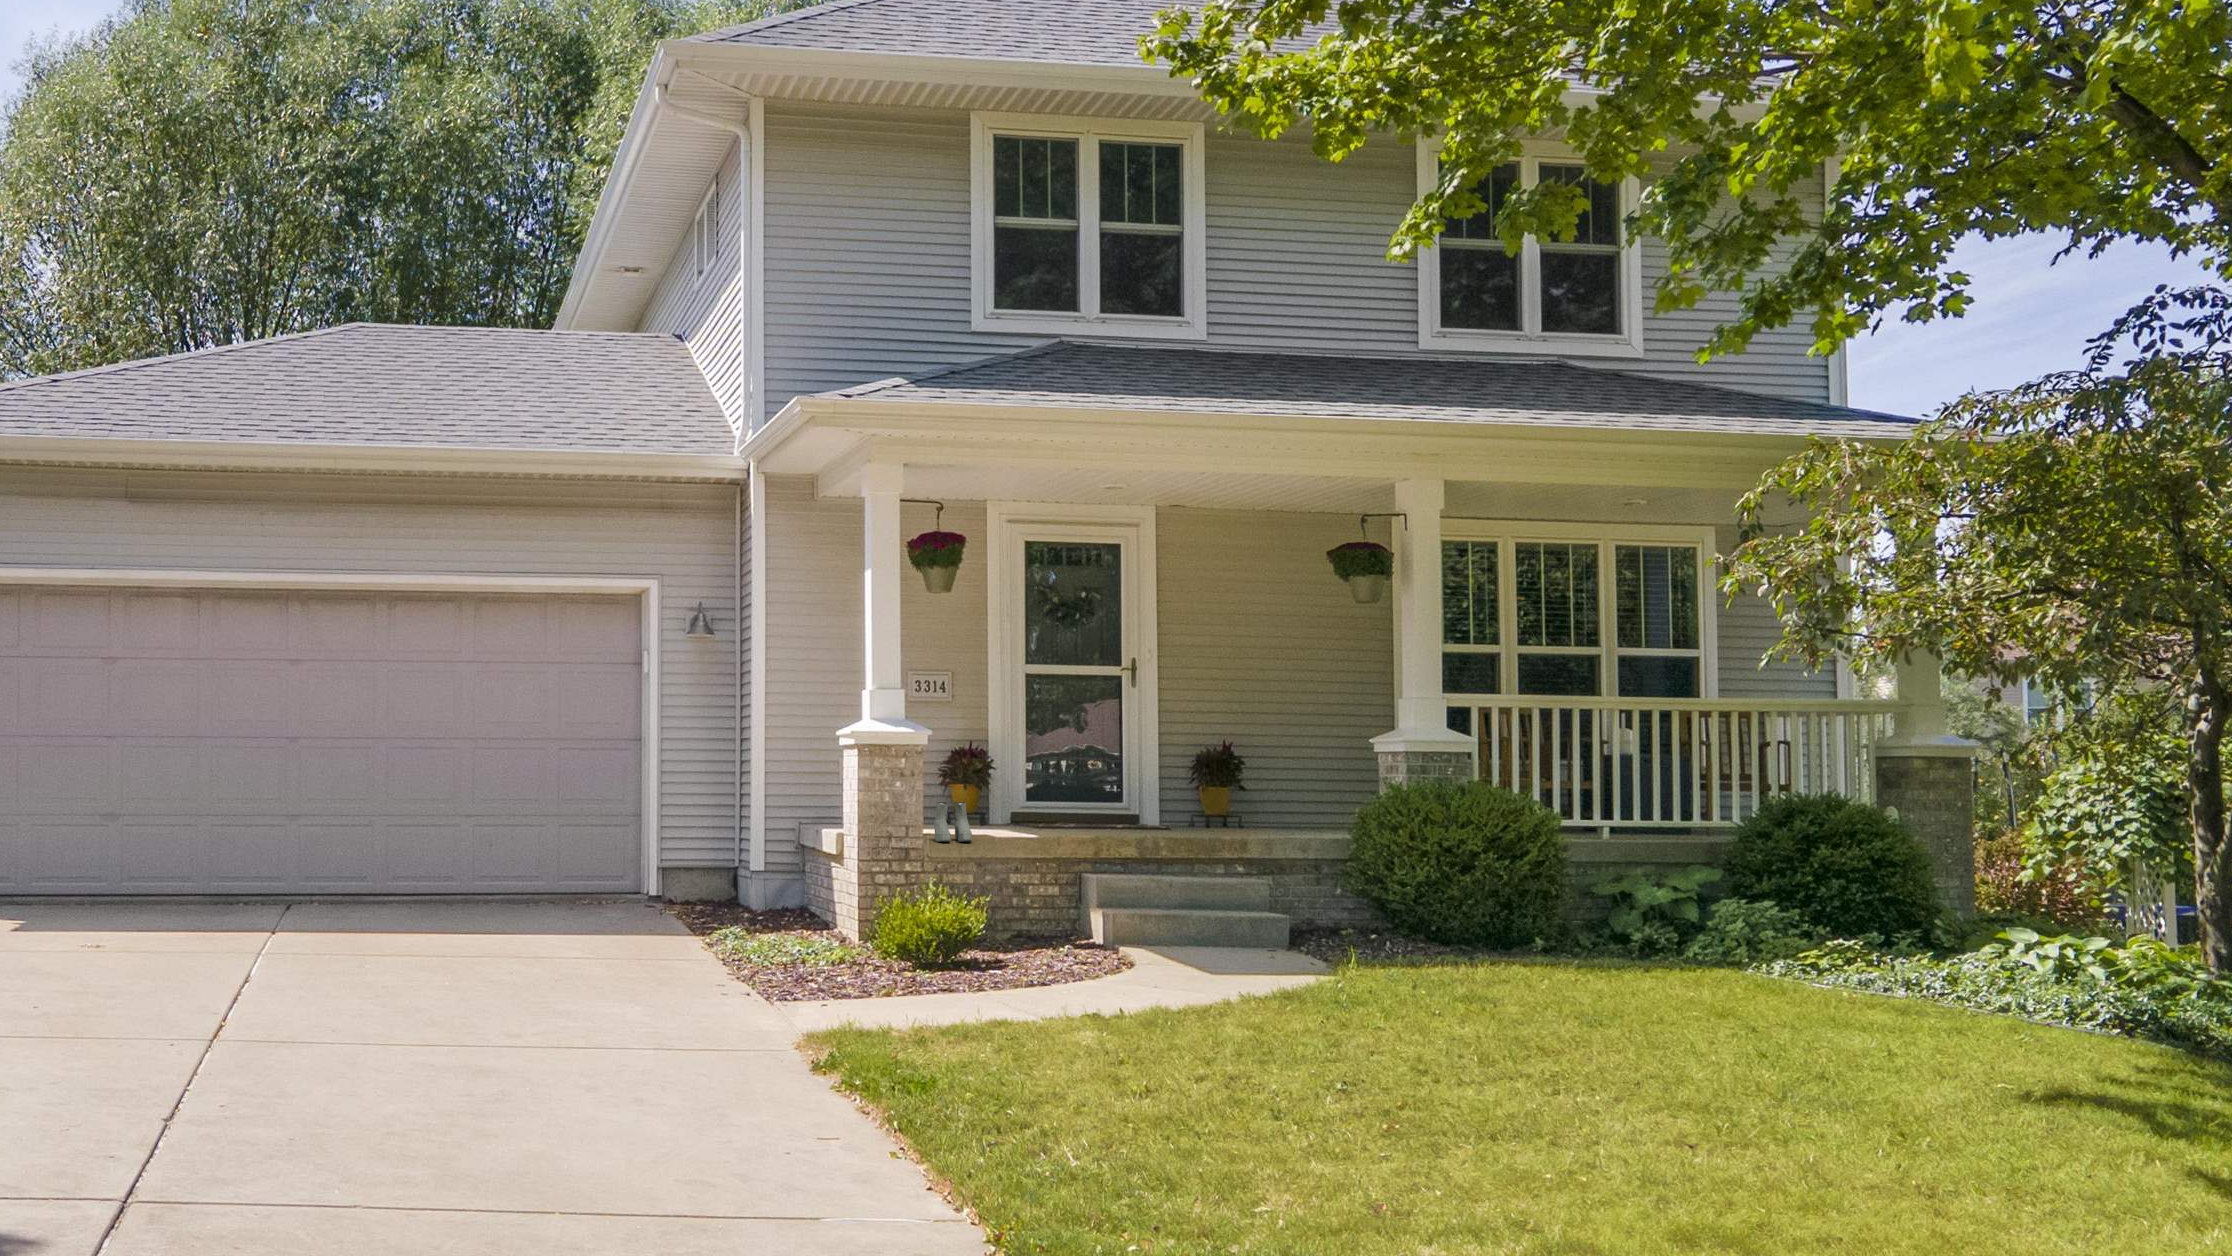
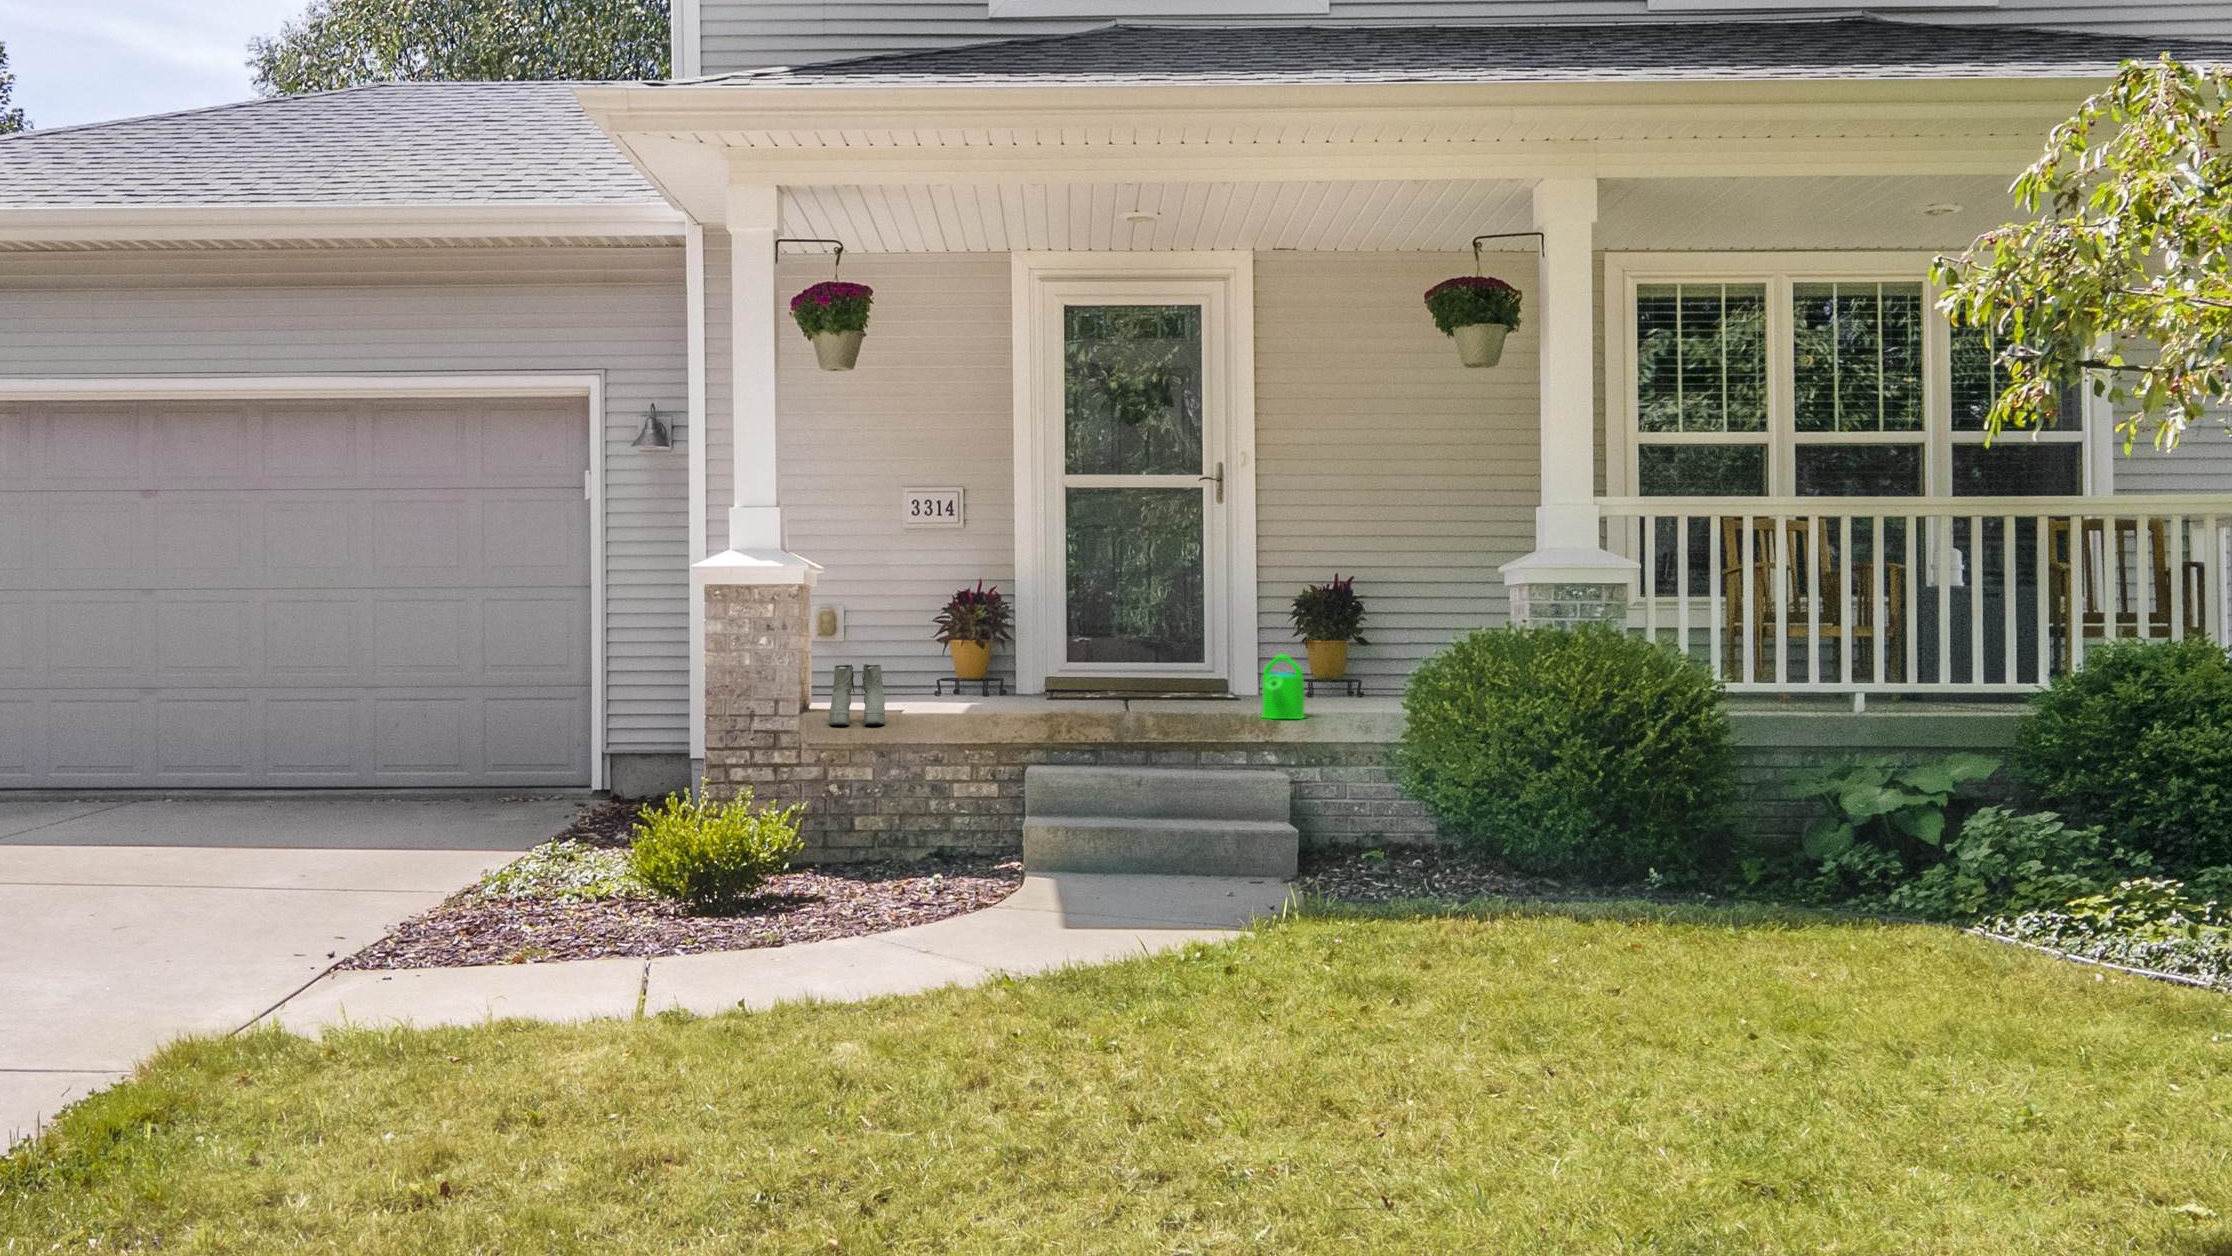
watering can: none [1194,796,1227,840] -> present [1261,654,1305,719]

